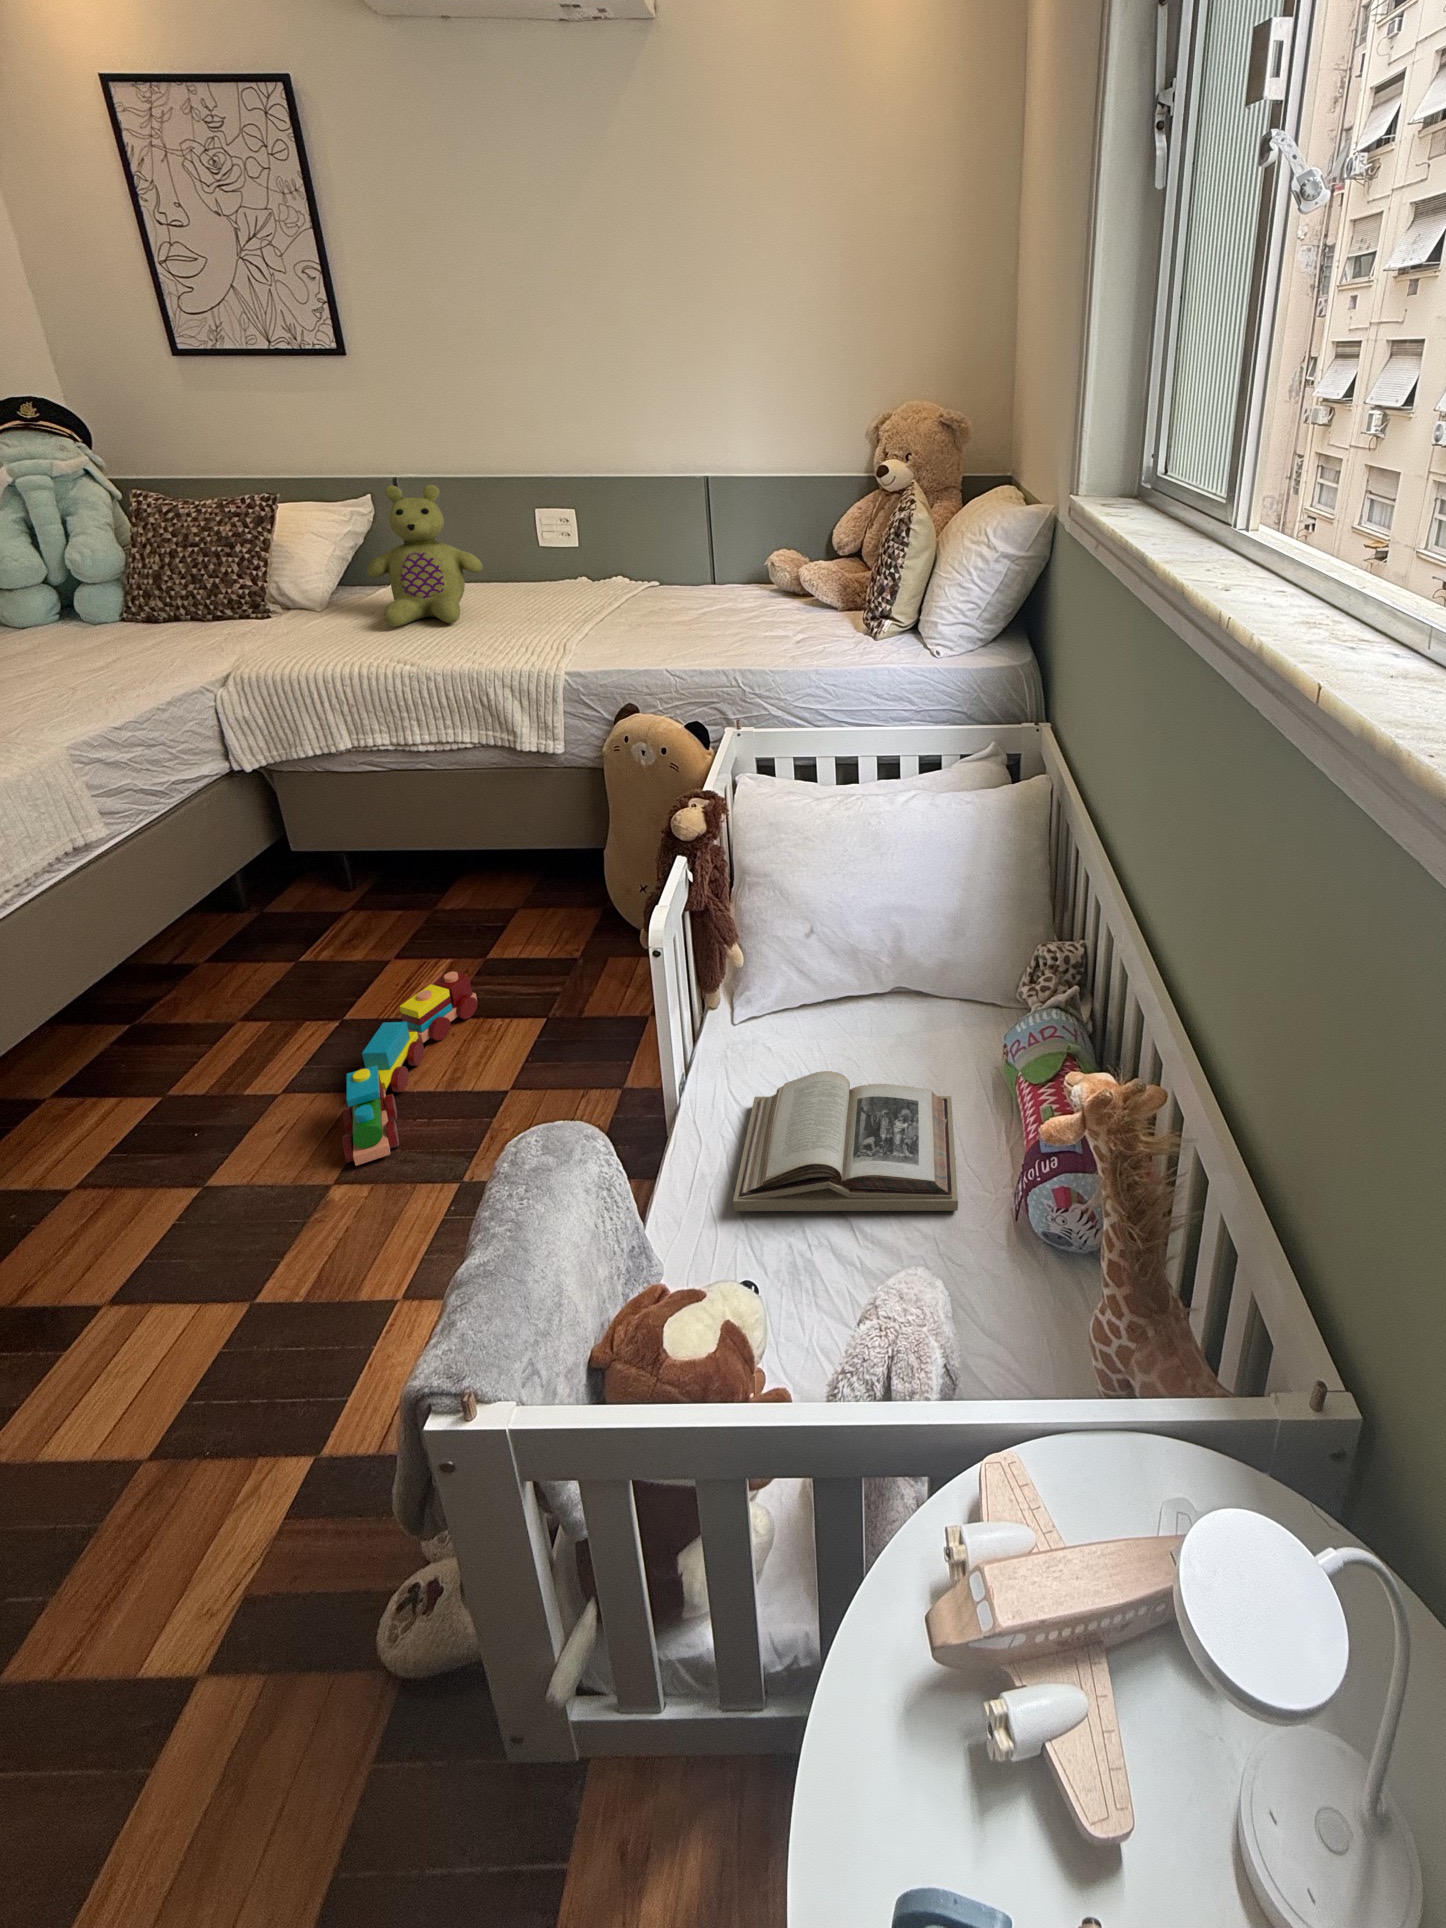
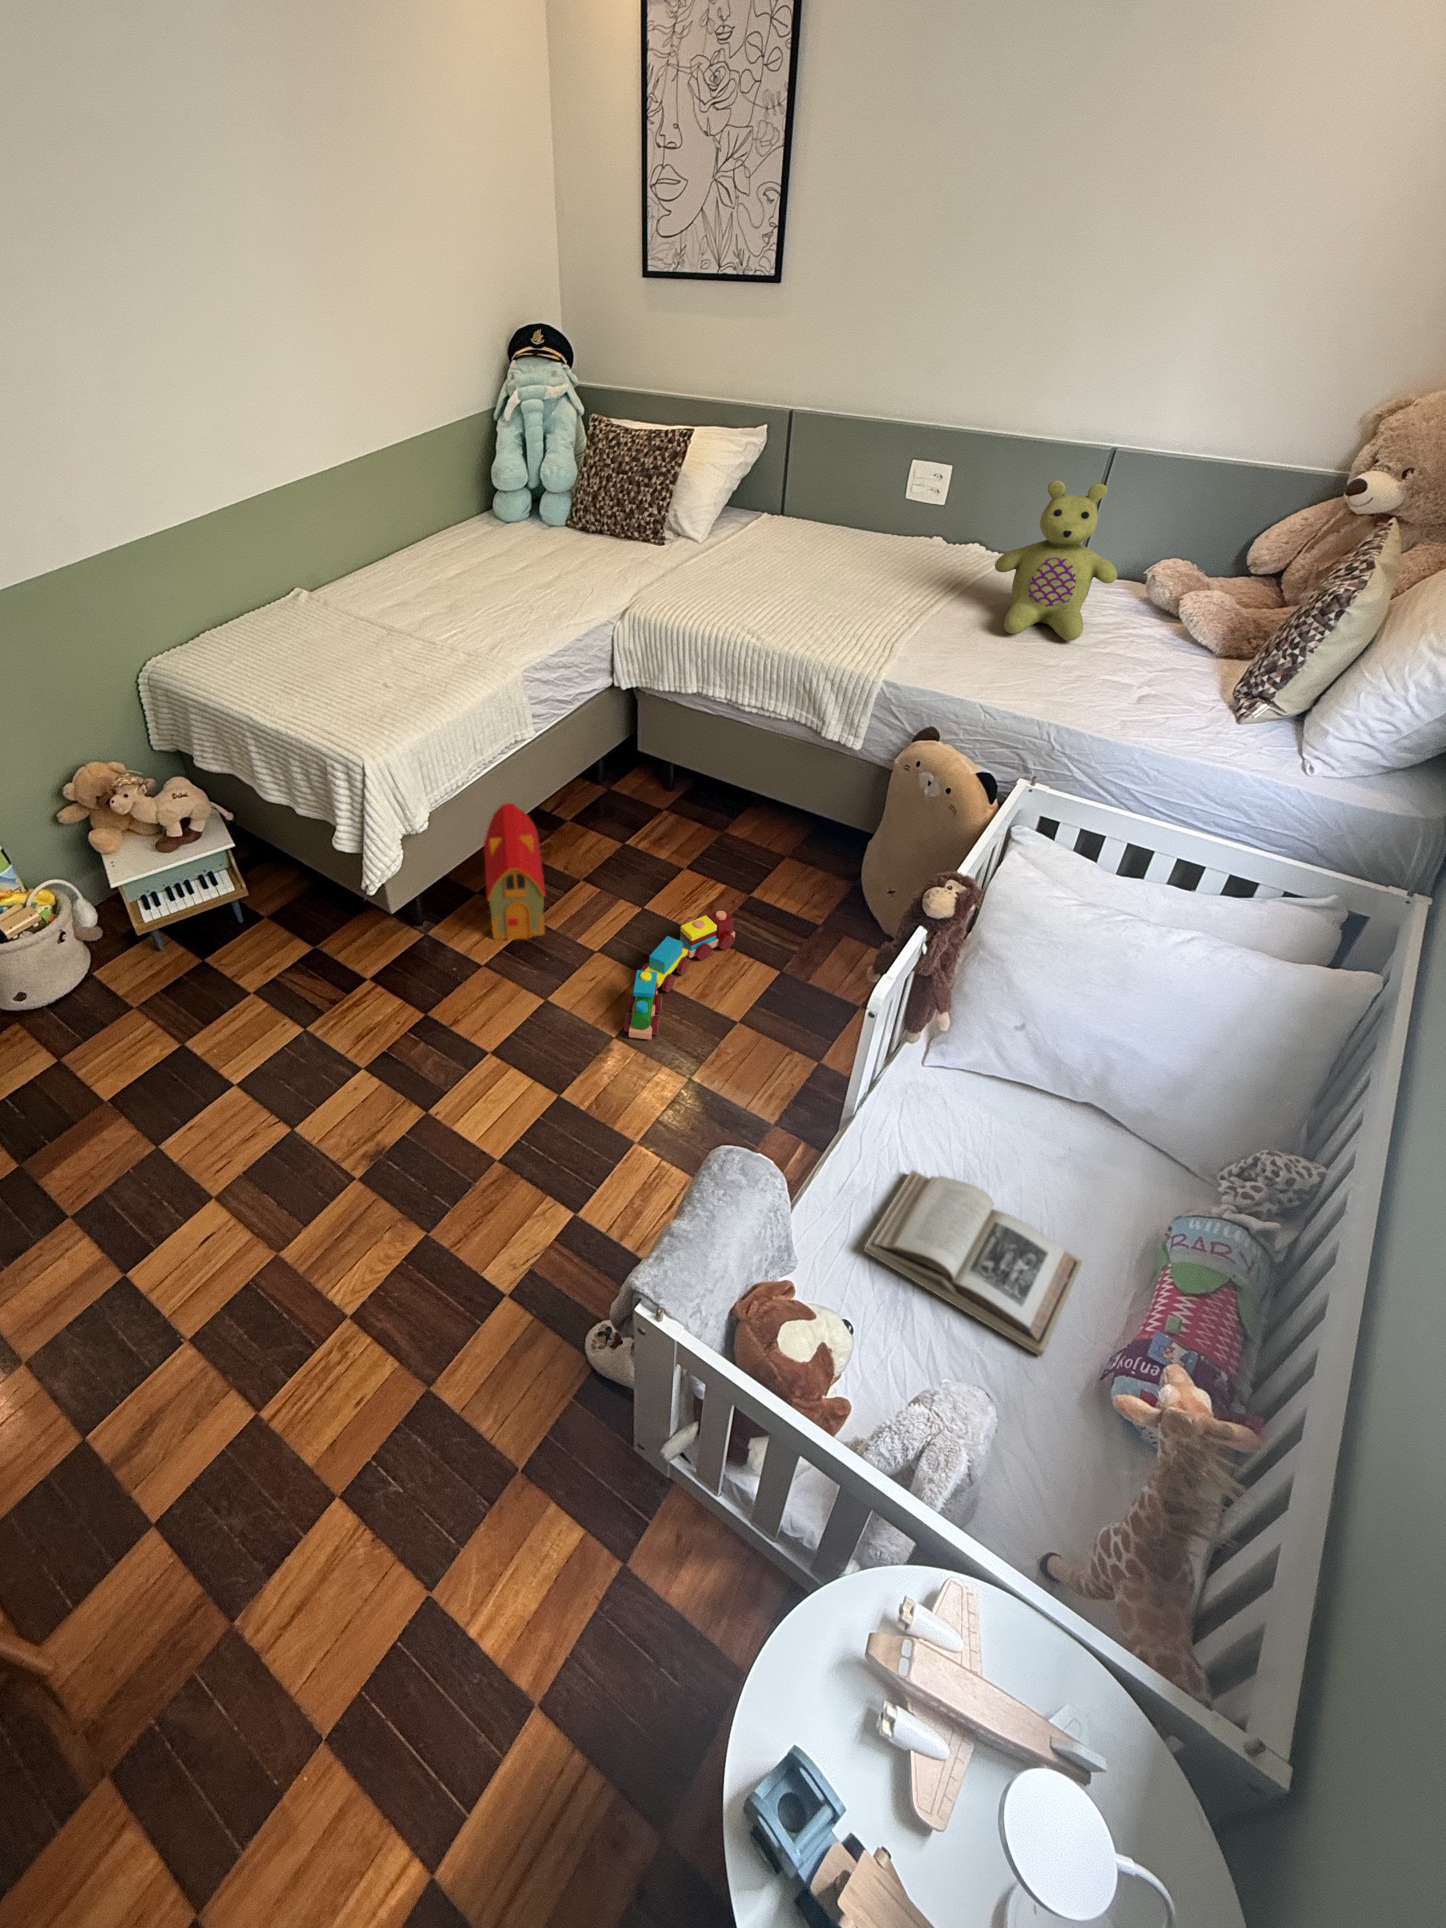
stuffed bear: present [367,485,483,626] -> present [995,481,1117,641]
toy house: none [52,937,191,1138] -> present [484,803,545,940]

